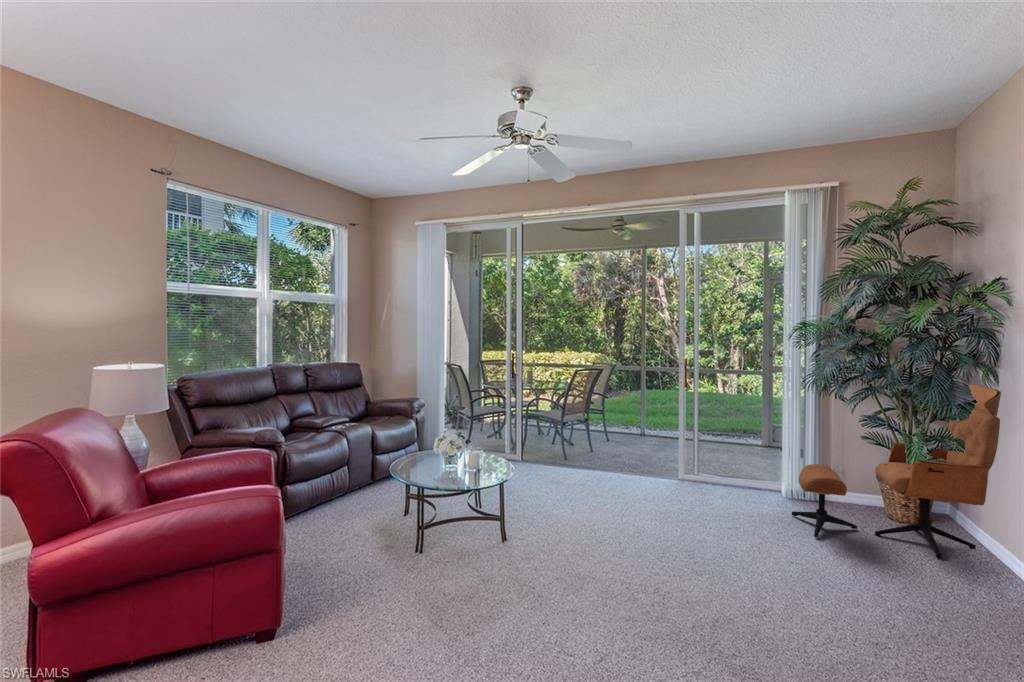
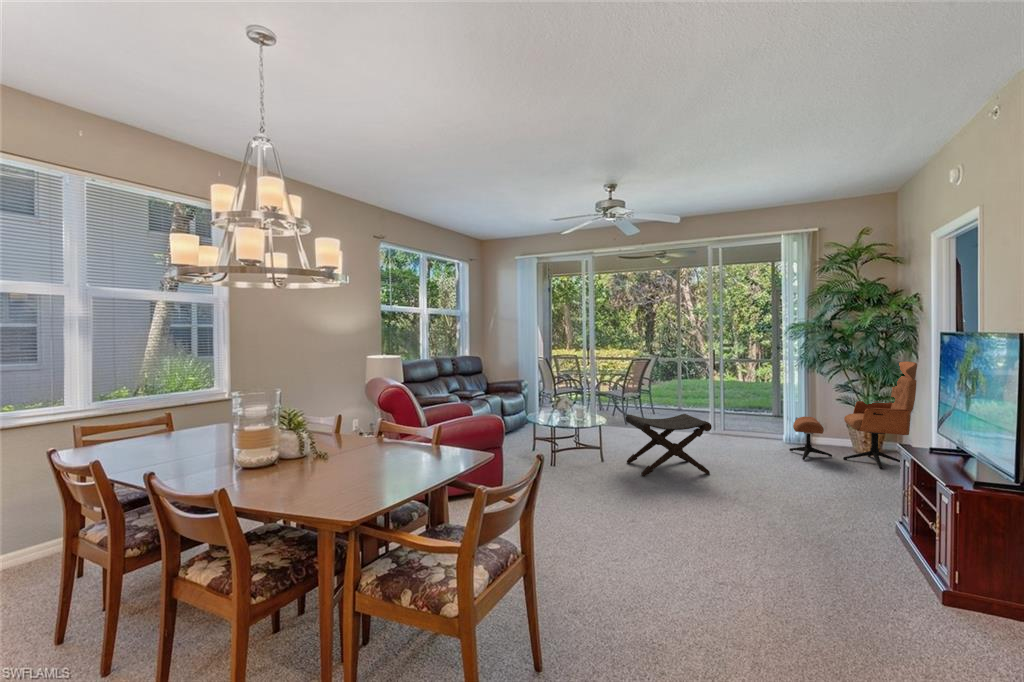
footstool: none [539,466,674,584] -> present [625,414,712,476]

